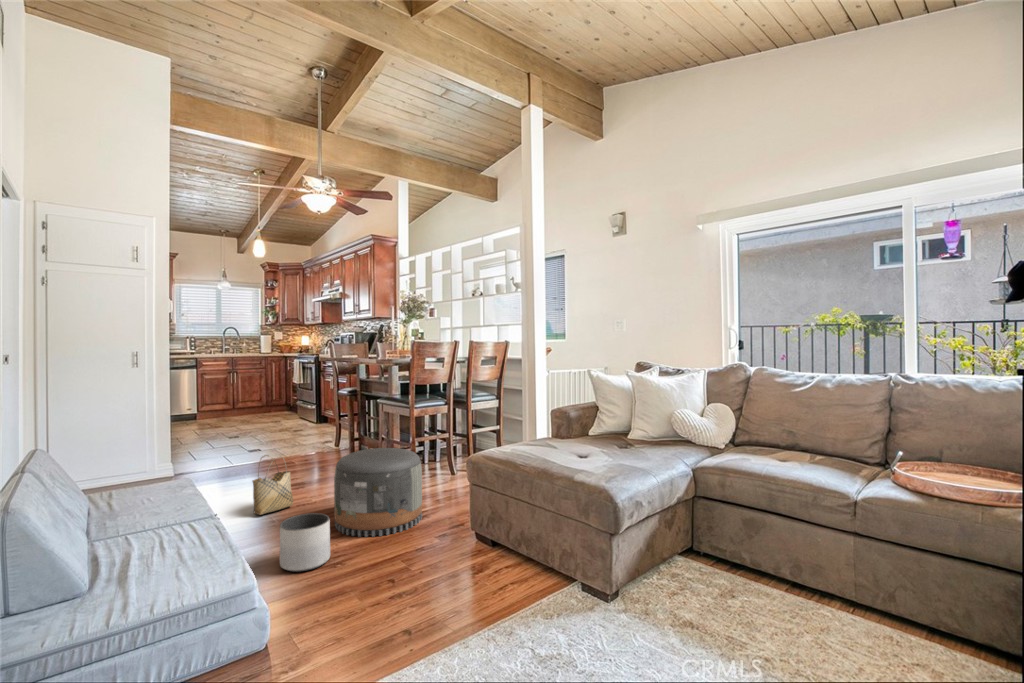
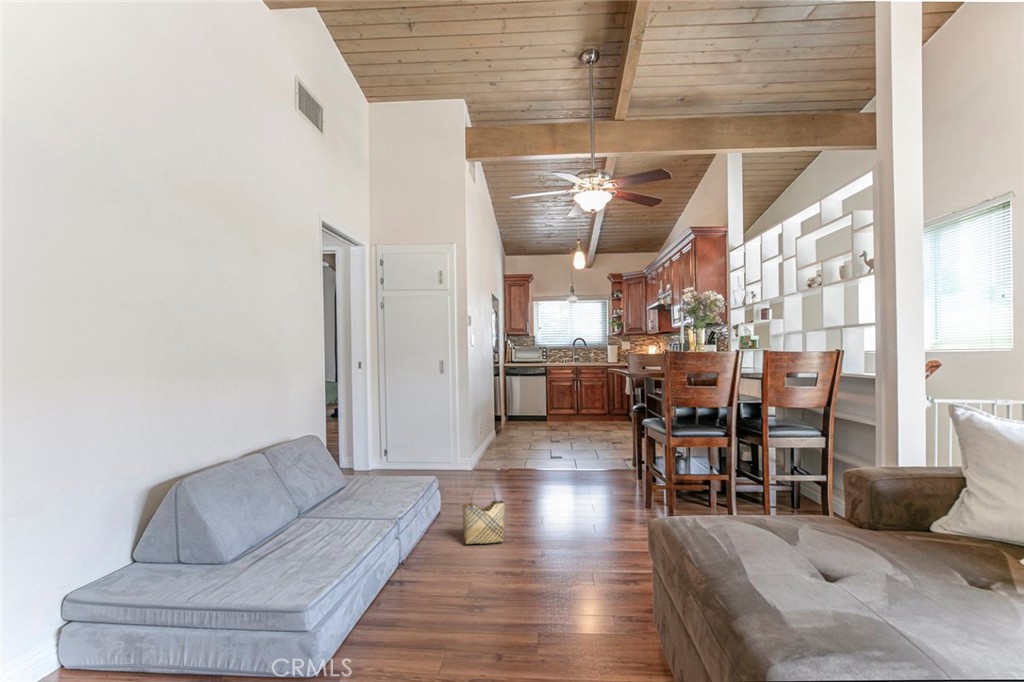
pouf: present [334,448,422,537] -> none [502,500,617,634]
planter: present [280,513,330,572] -> none [399,568,456,646]

